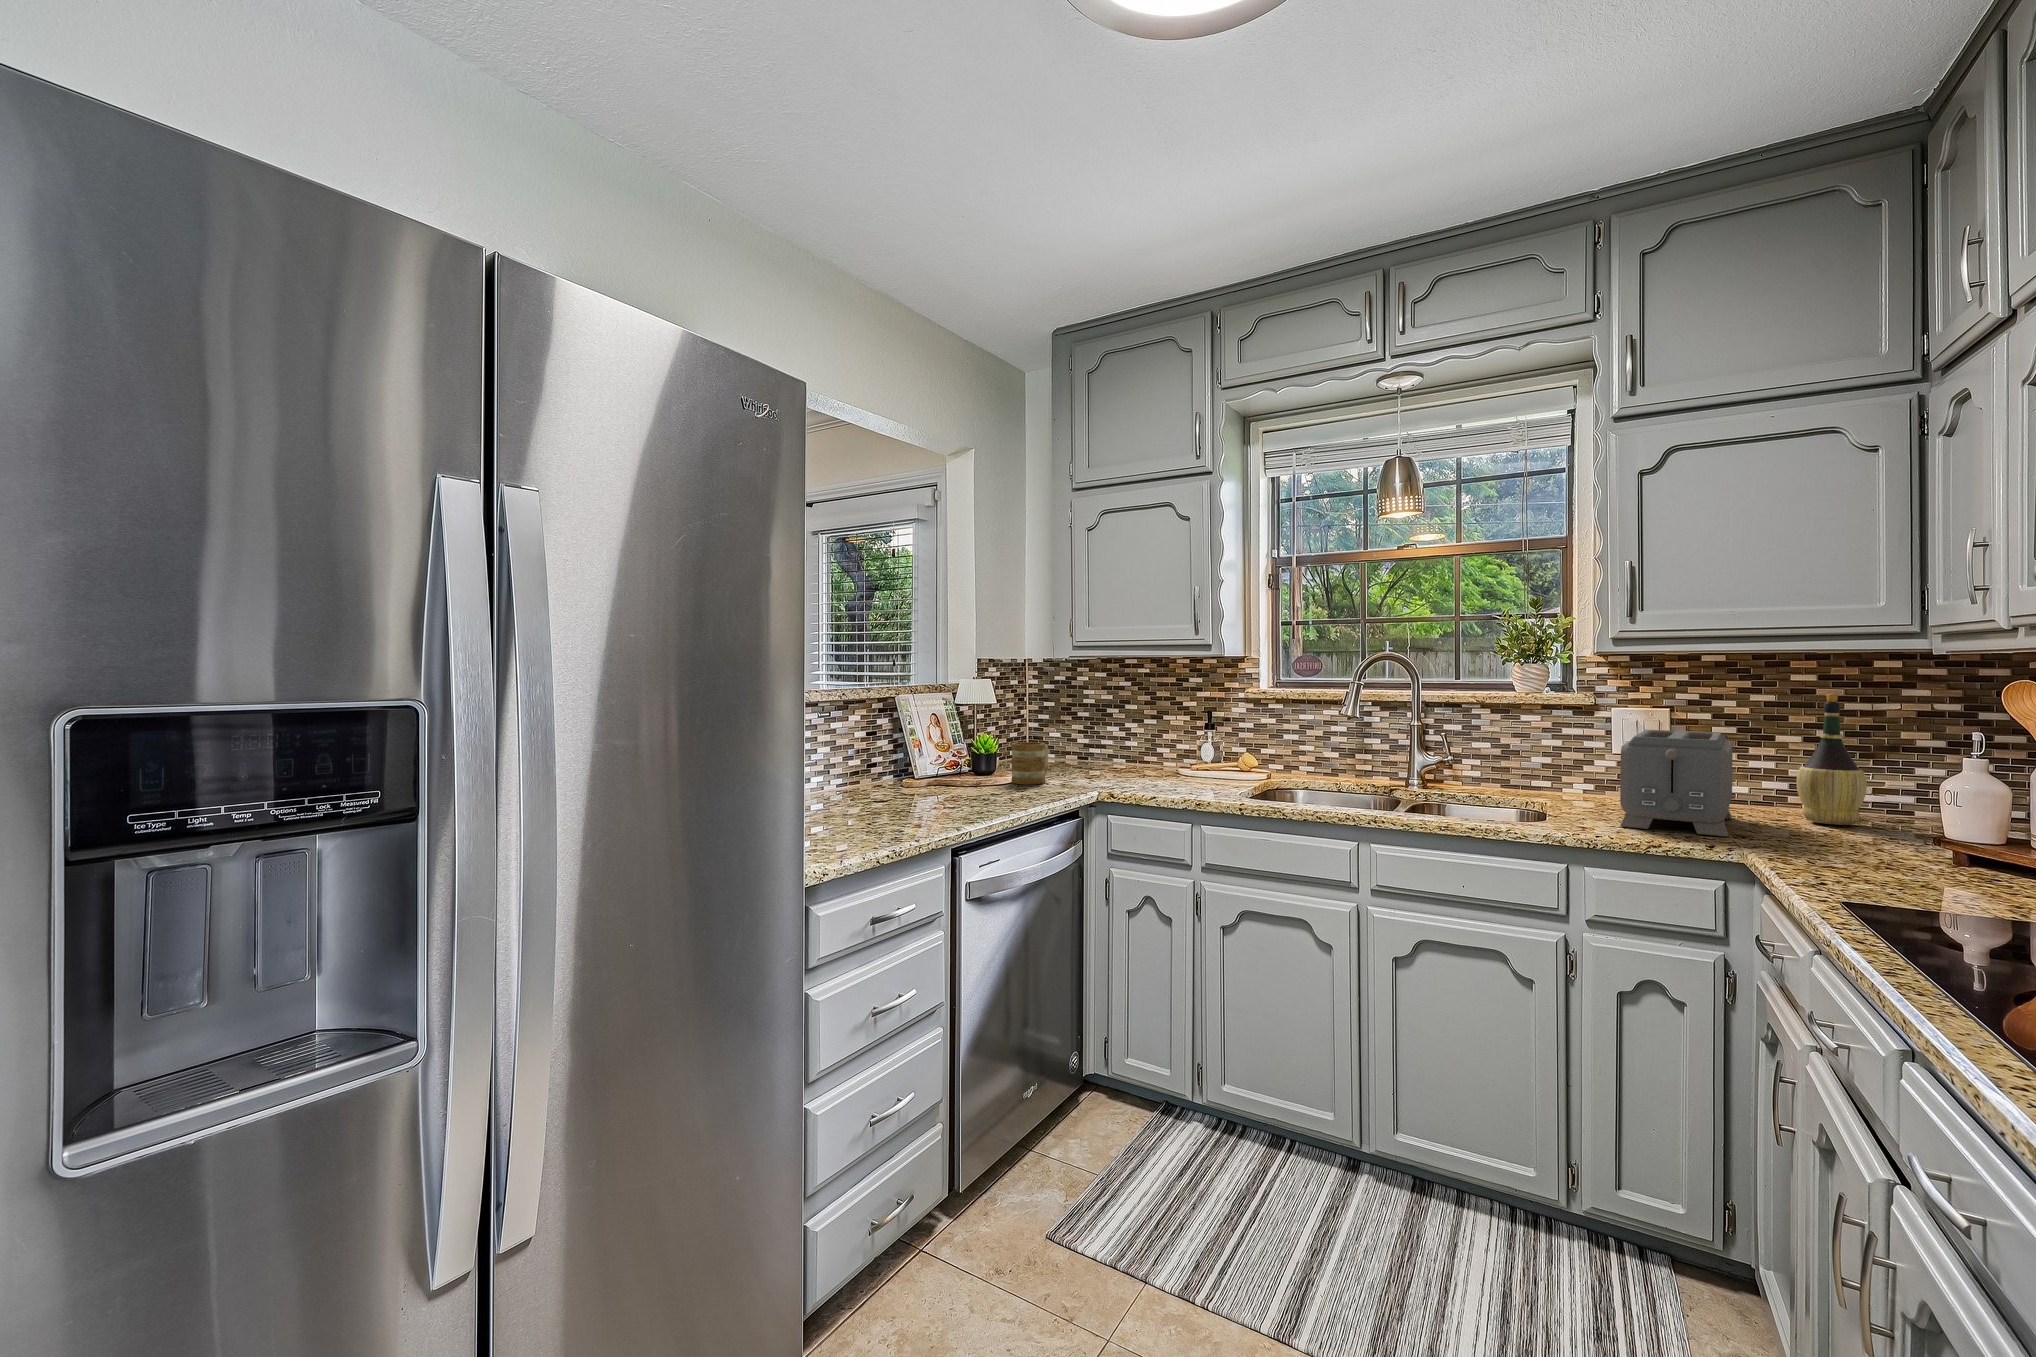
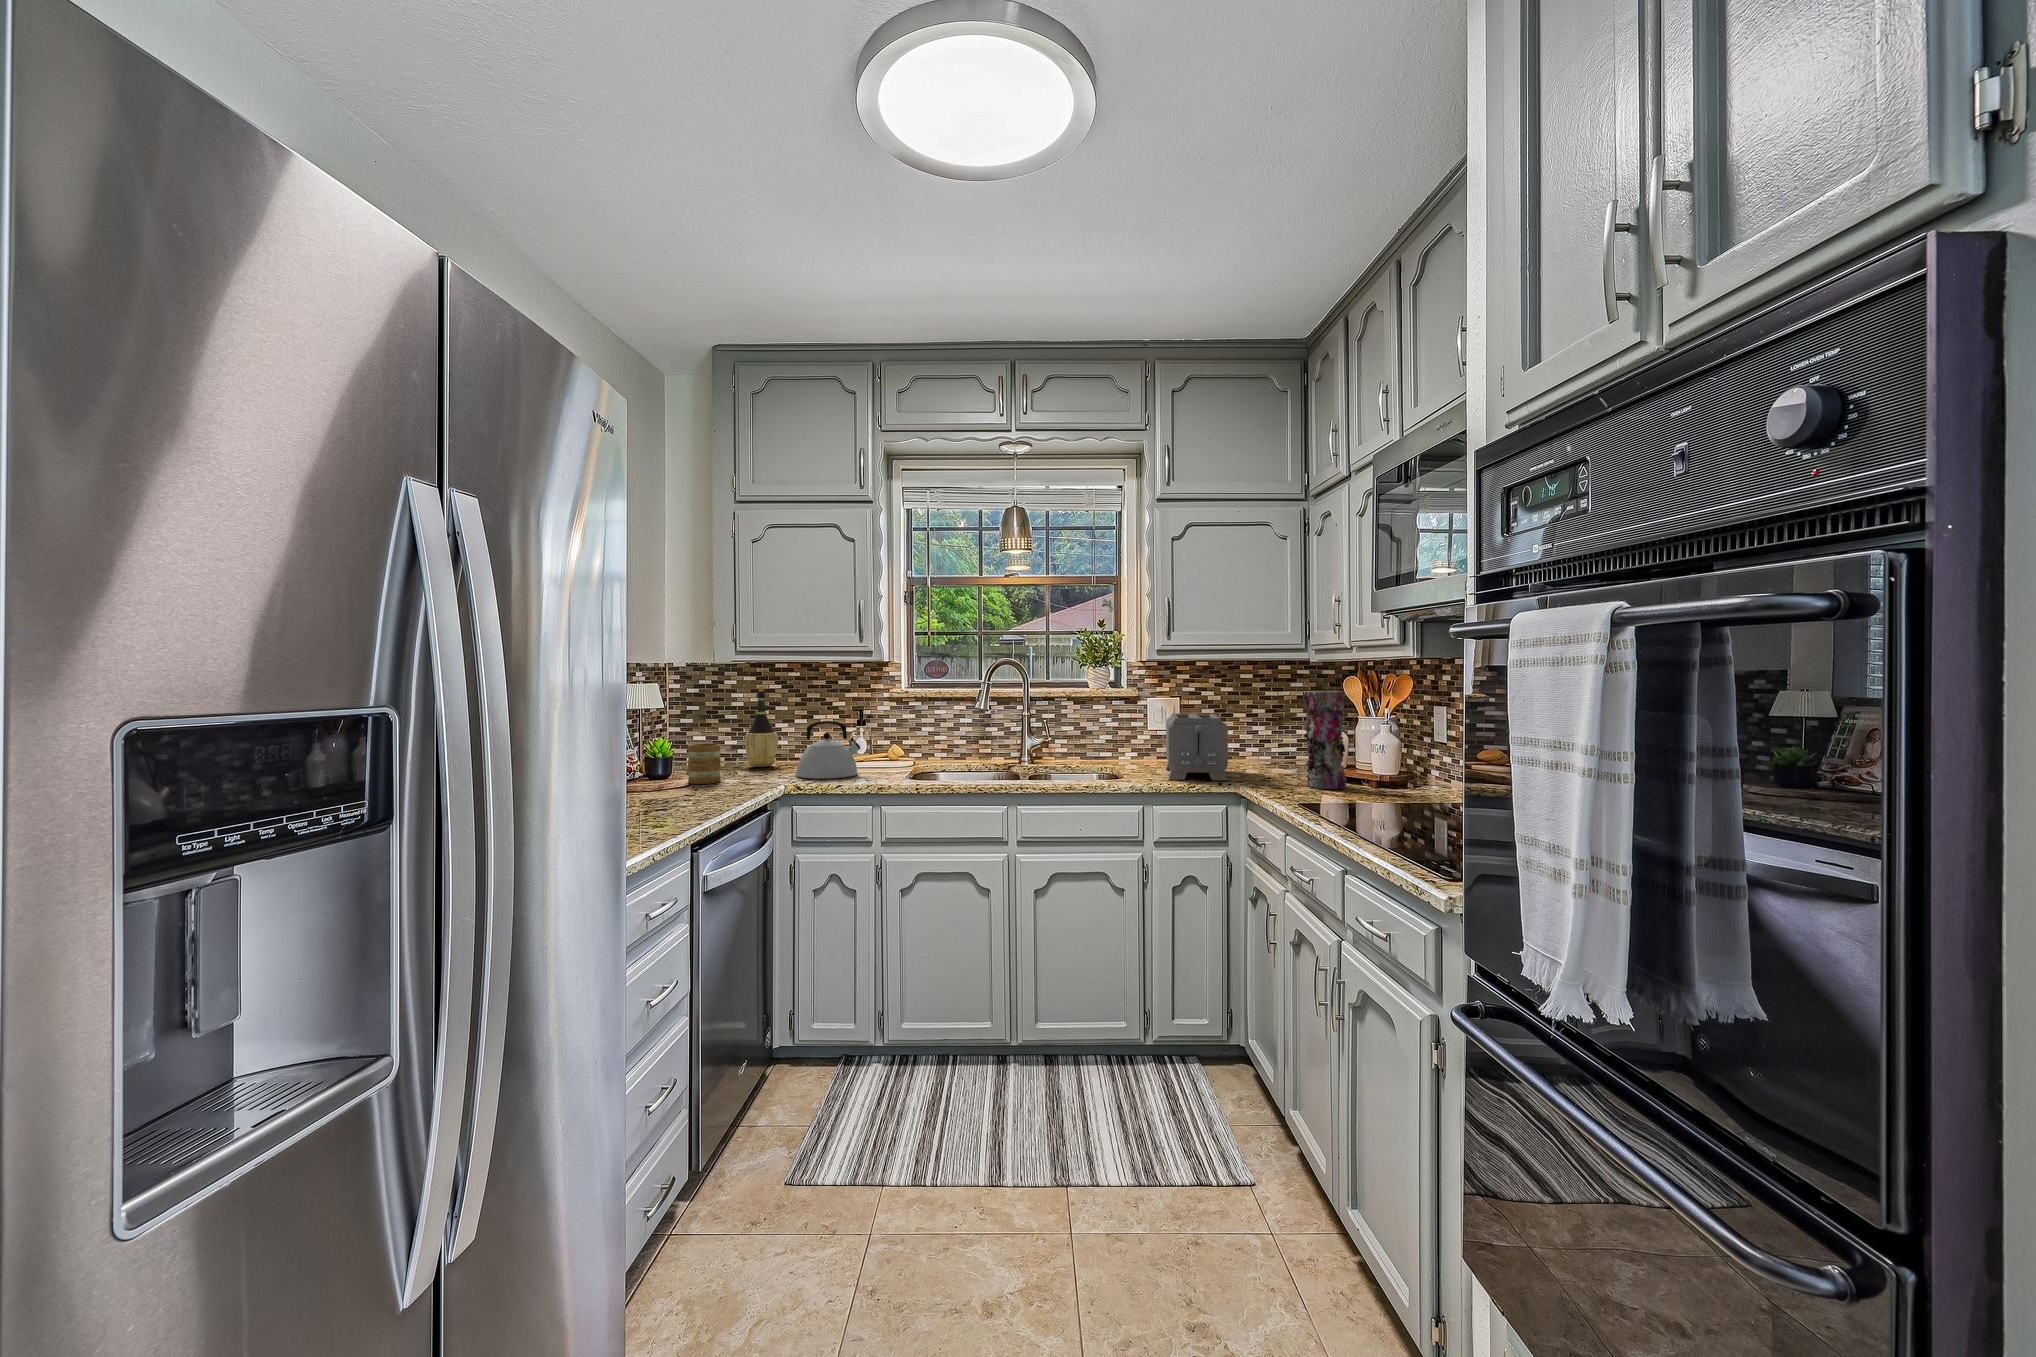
wine bottle: present [1796,694,1867,825] -> present [745,687,778,767]
vase: none [1875,702,1972,871] -> present [1302,691,1347,789]
kettle: none [1125,723,1198,788] -> present [796,721,860,779]

